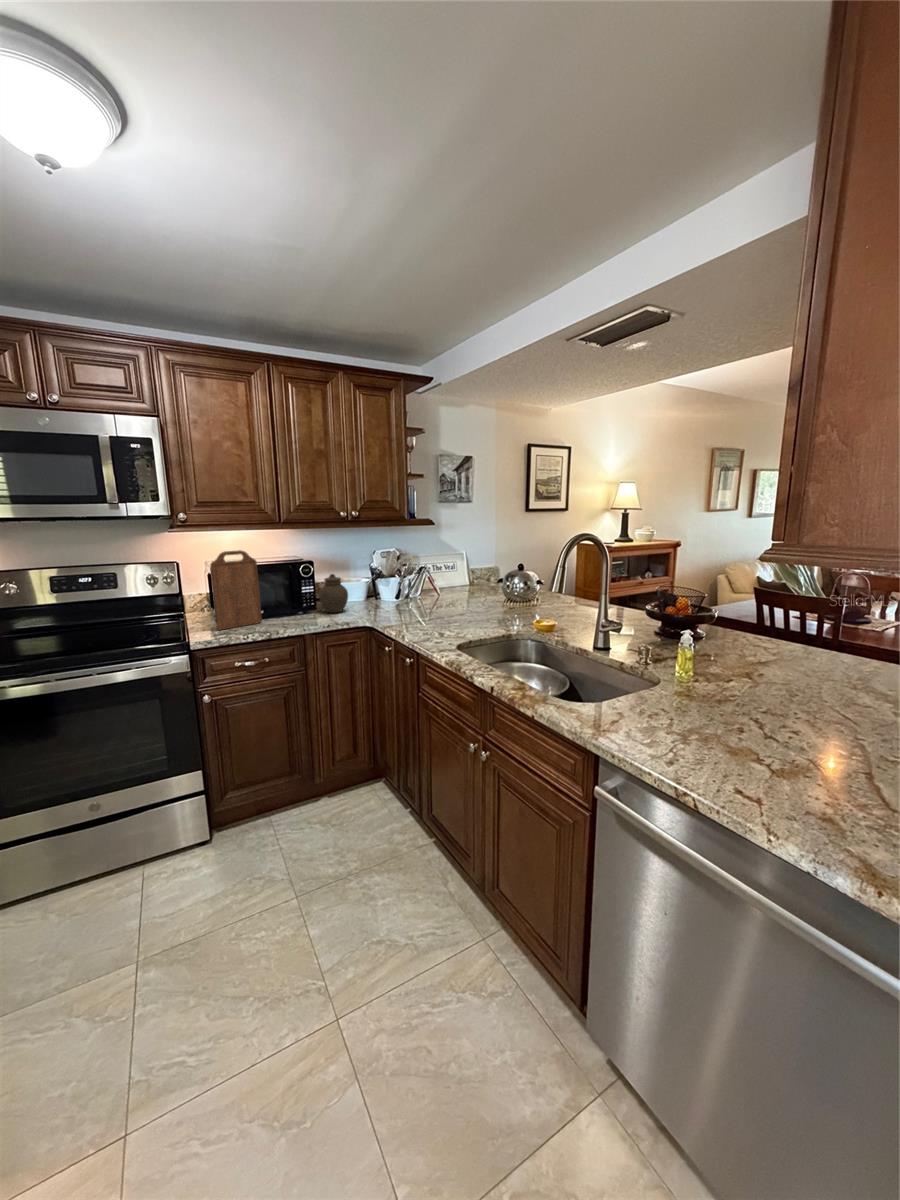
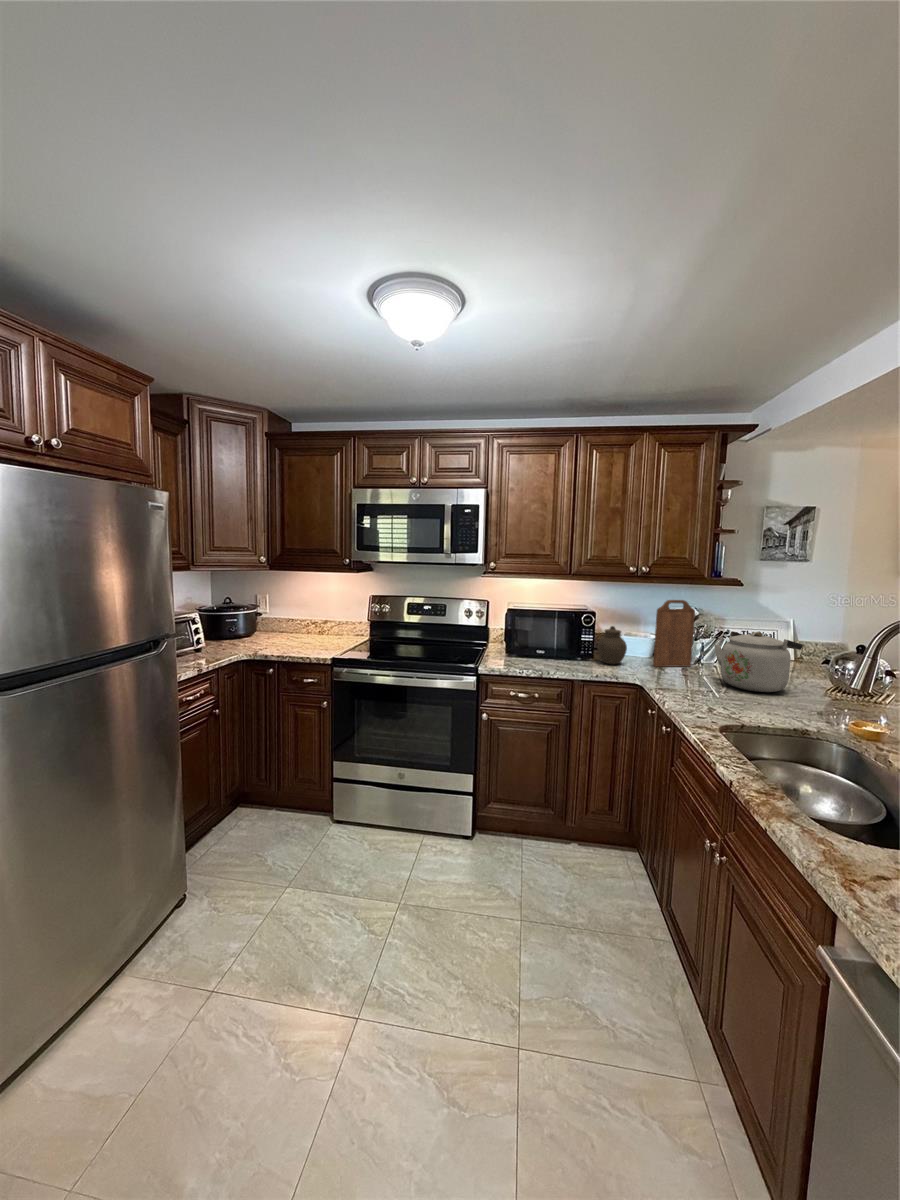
cutting board: present [210,550,262,630] -> present [653,600,695,667]
kettle: none [424,563,487,614] -> present [715,631,802,692]

